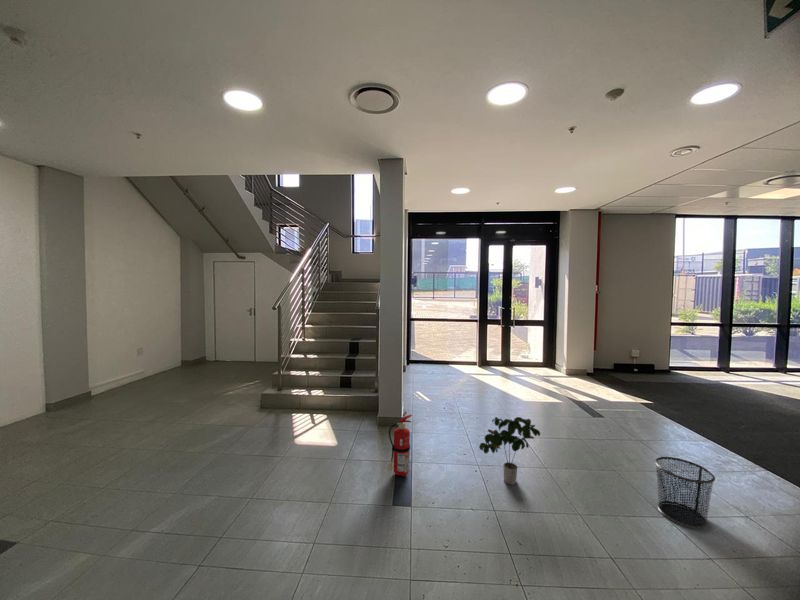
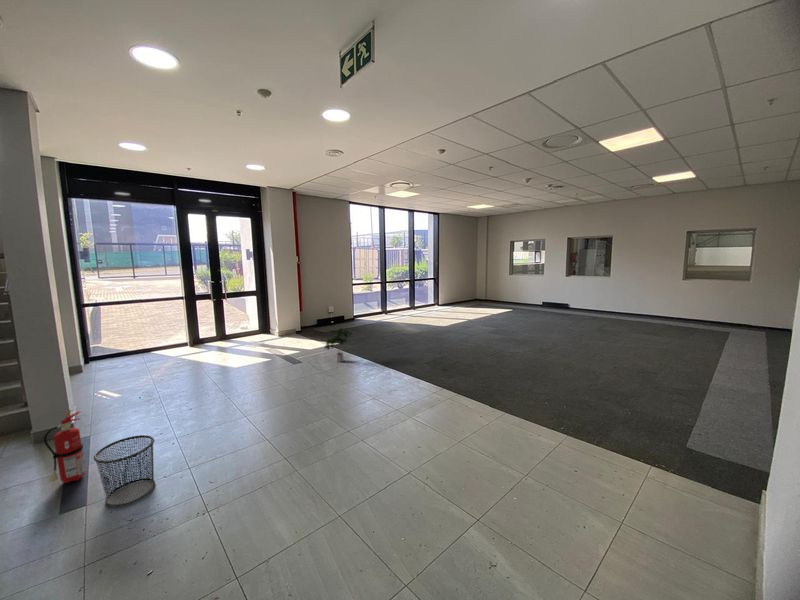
potted plant: present [479,417,540,485] -> present [325,328,351,362]
waste bin: present [655,457,715,529] -> present [94,435,155,507]

